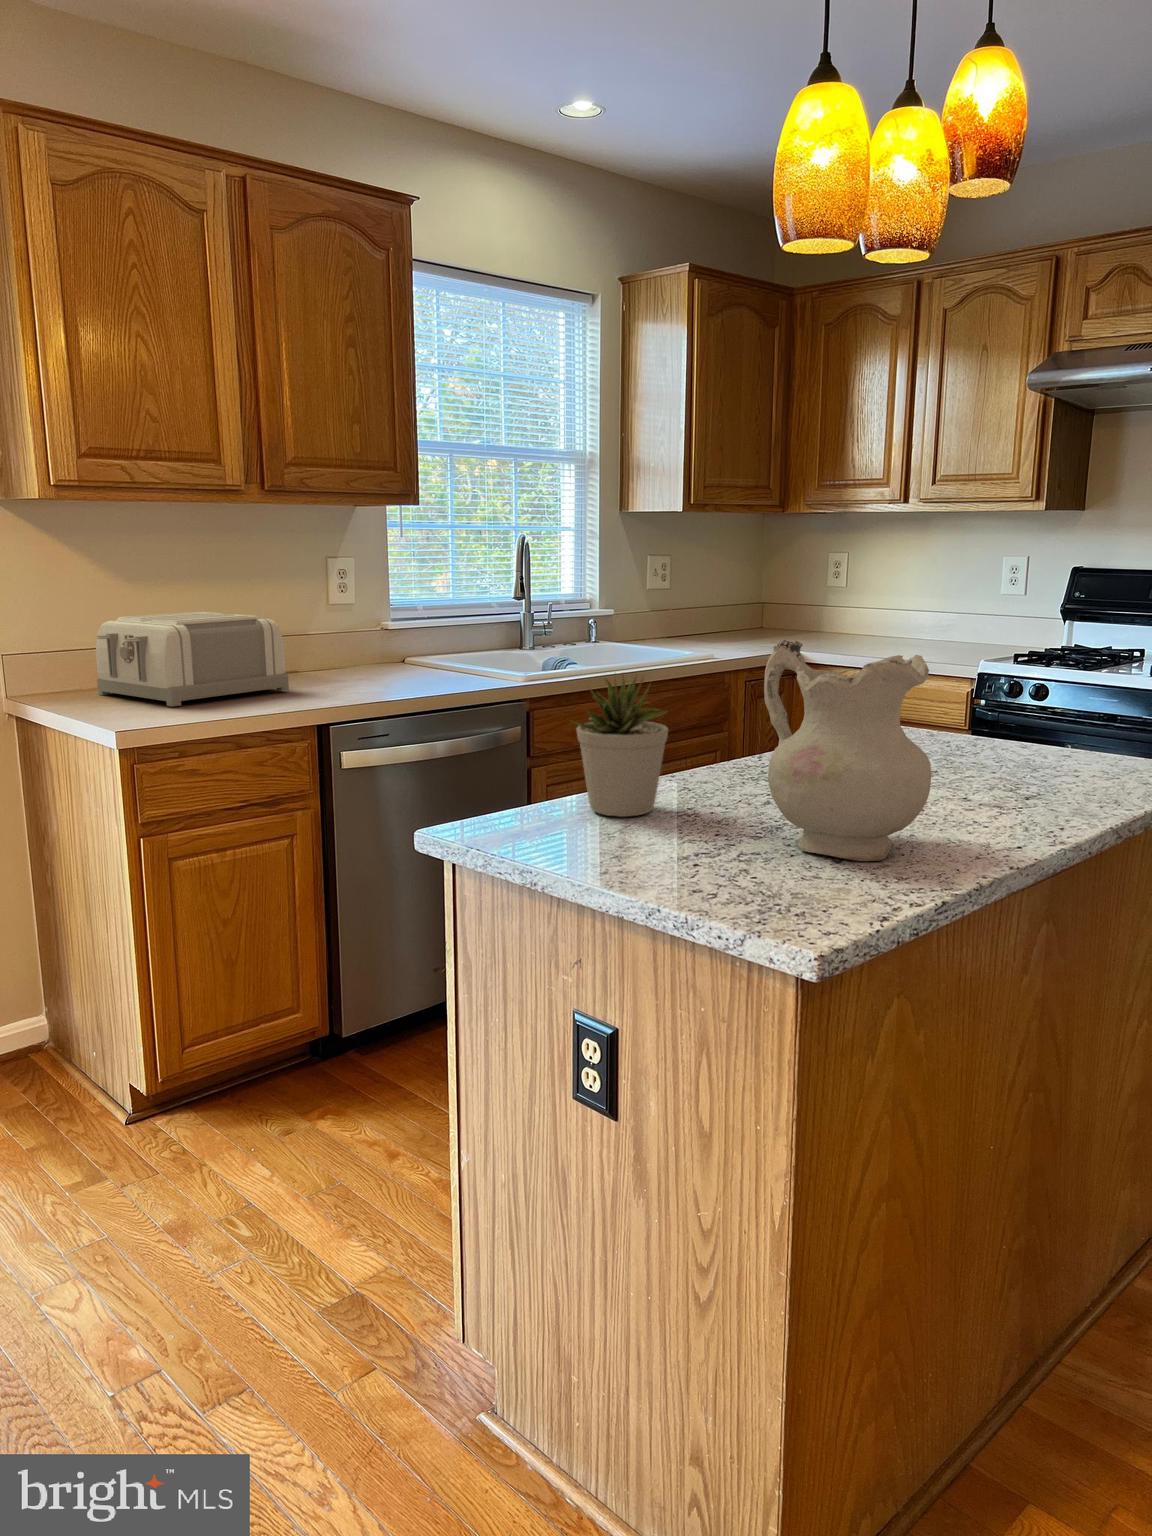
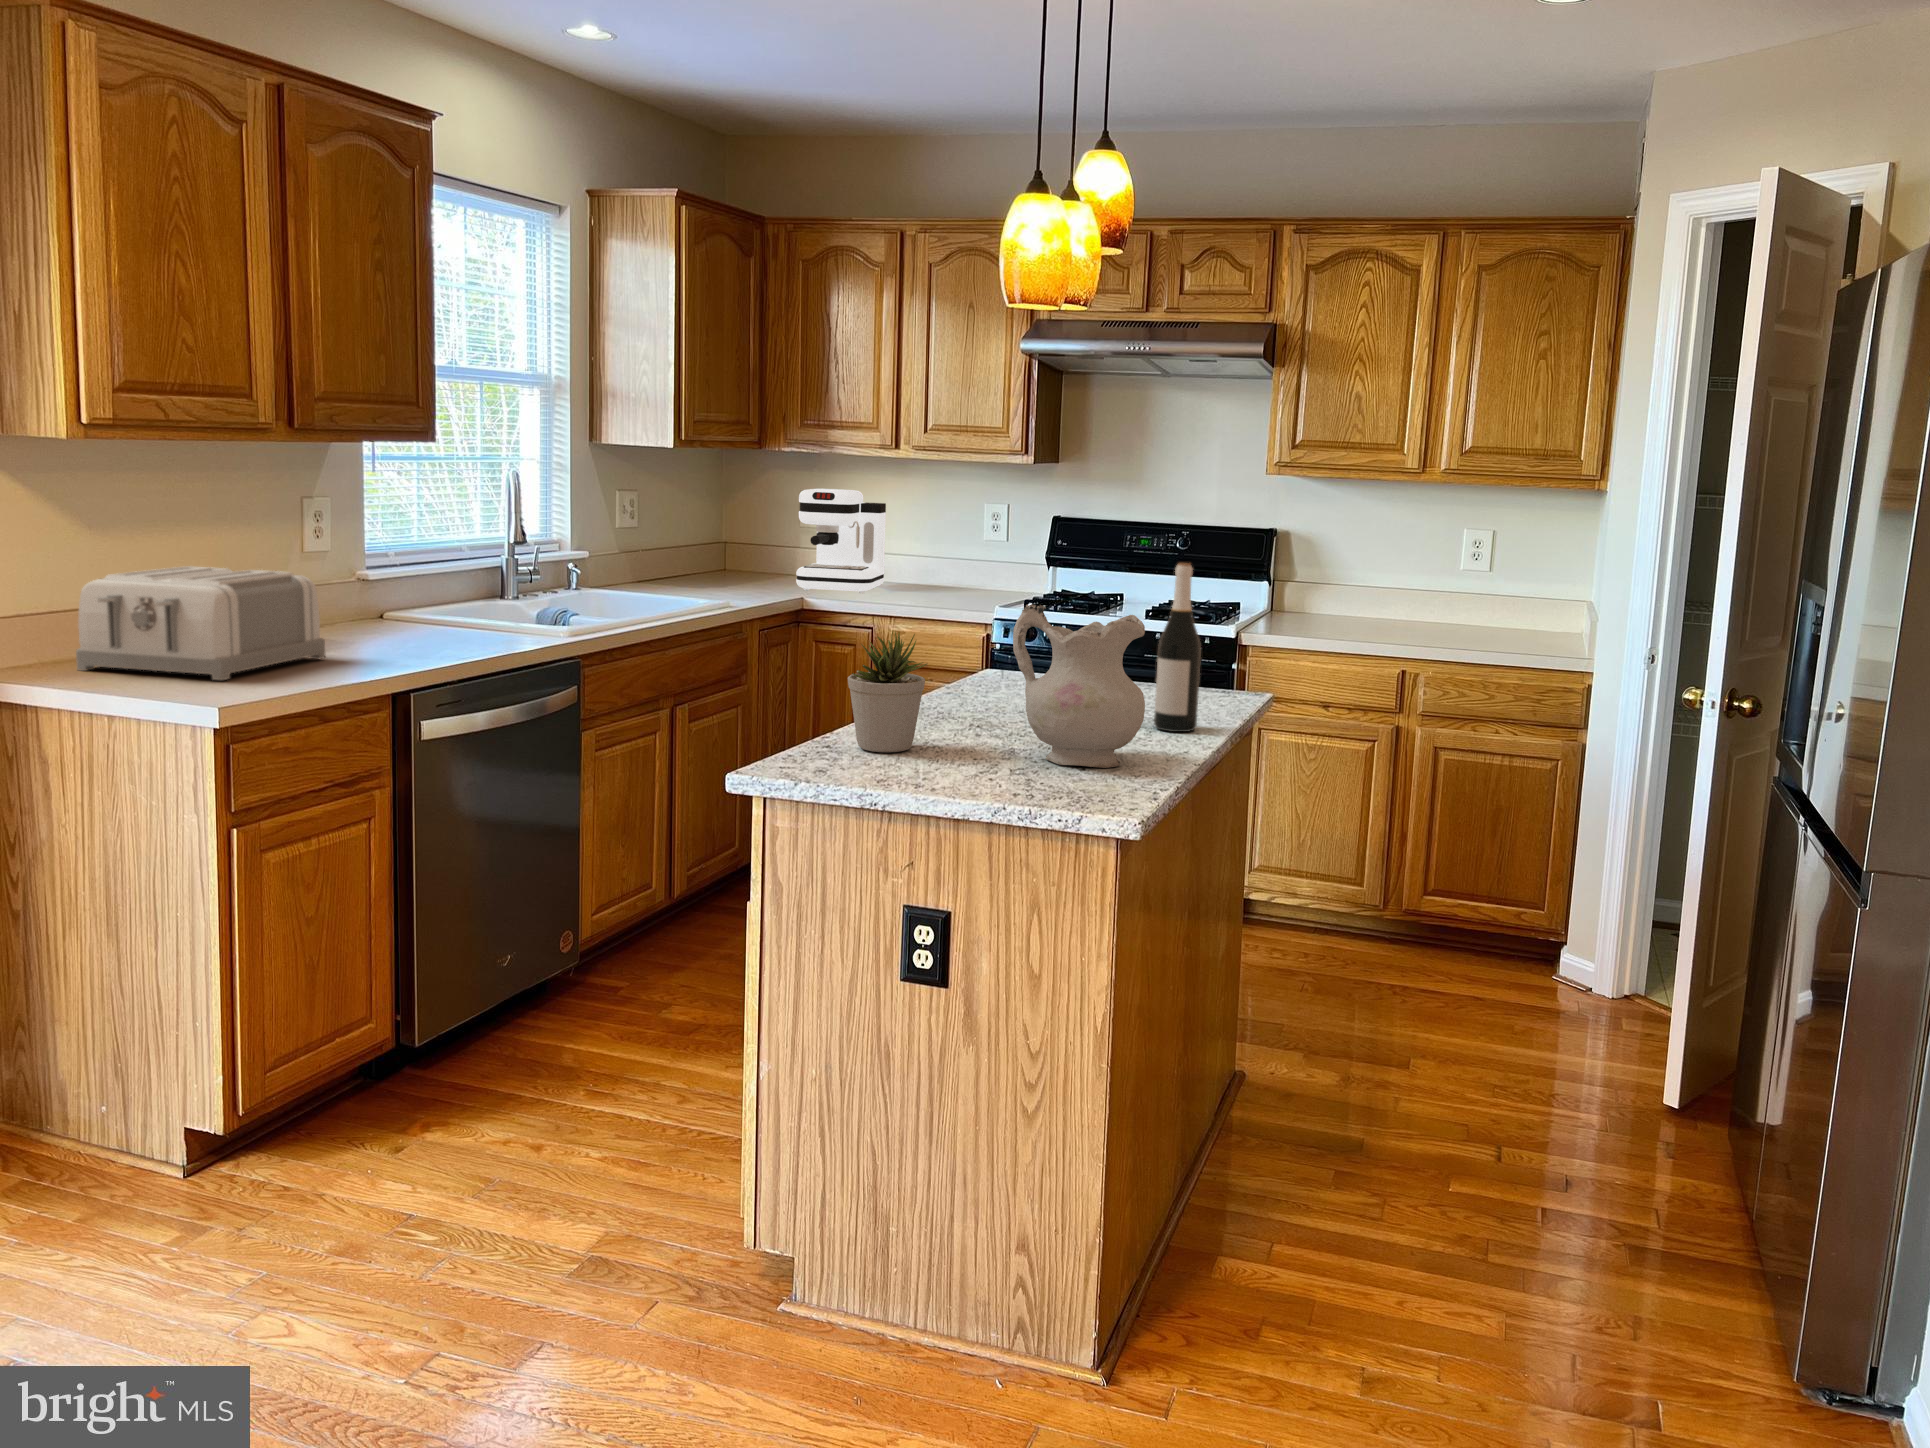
coffee maker: none [804,547,898,646] -> present [796,489,886,593]
wine bottle: none [1003,590,1073,816] -> present [1154,563,1201,732]

